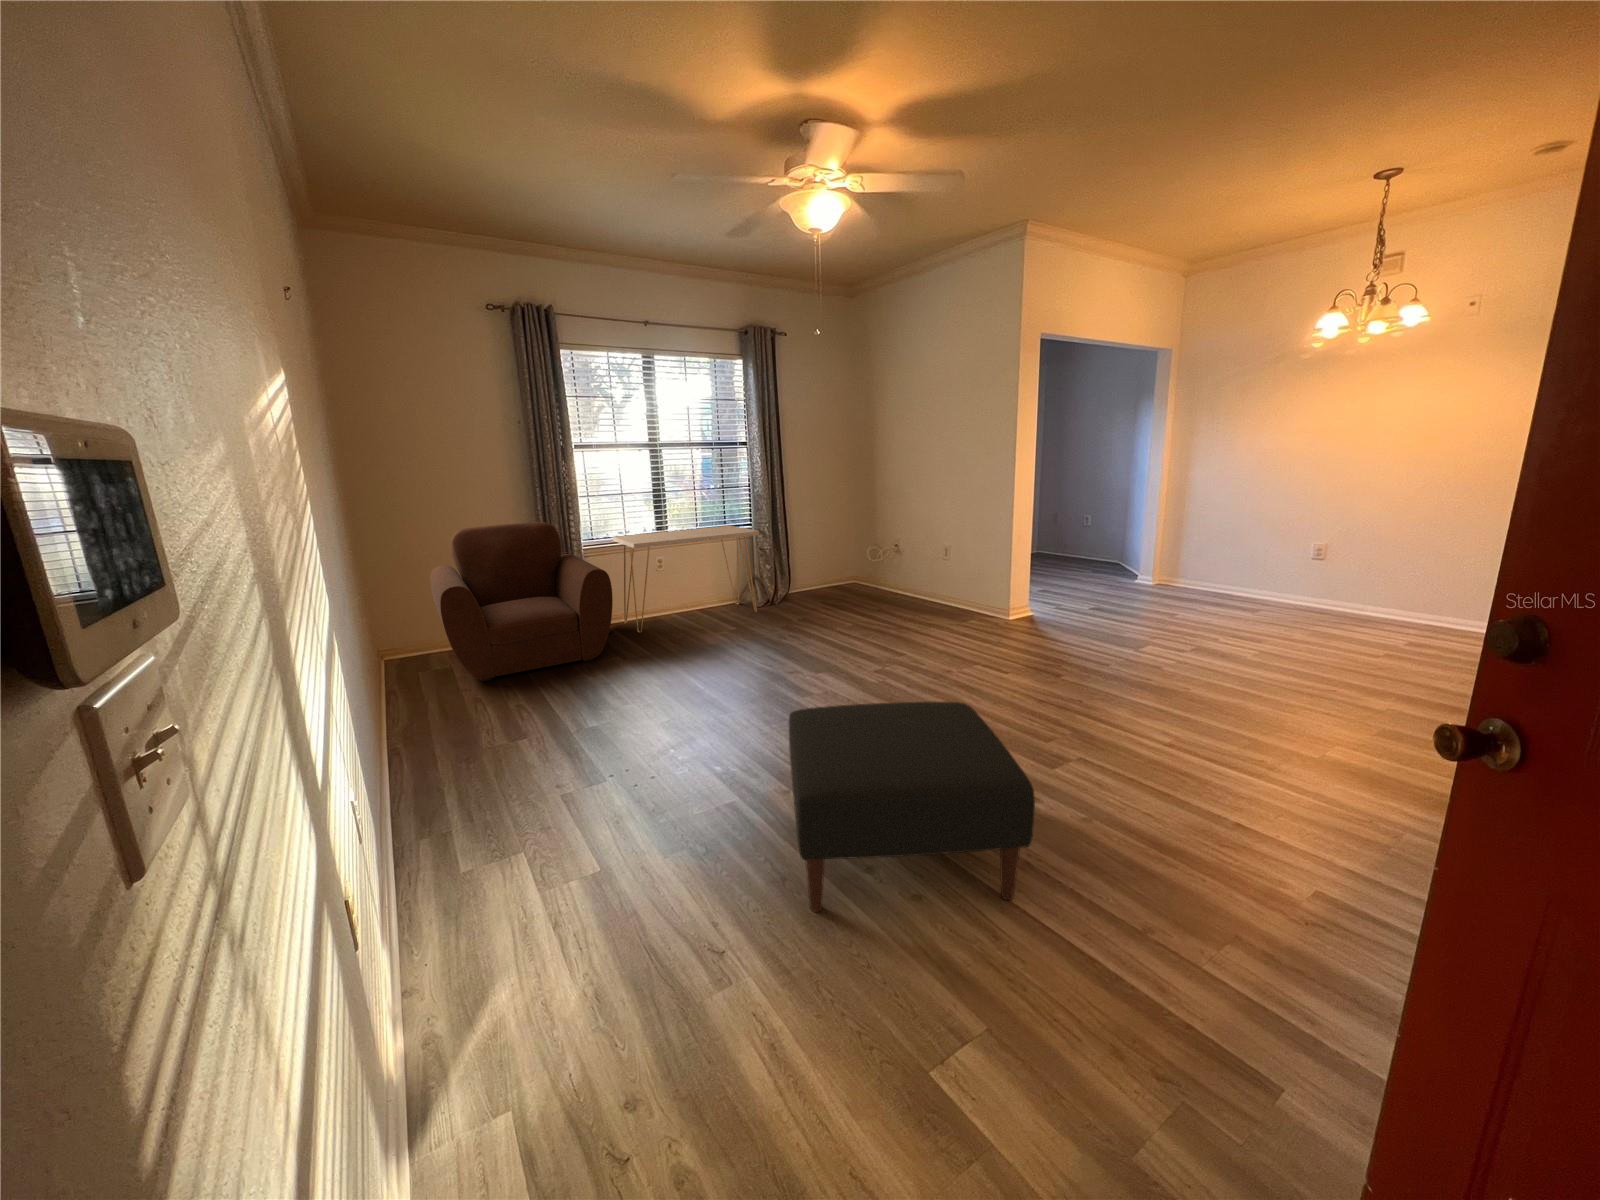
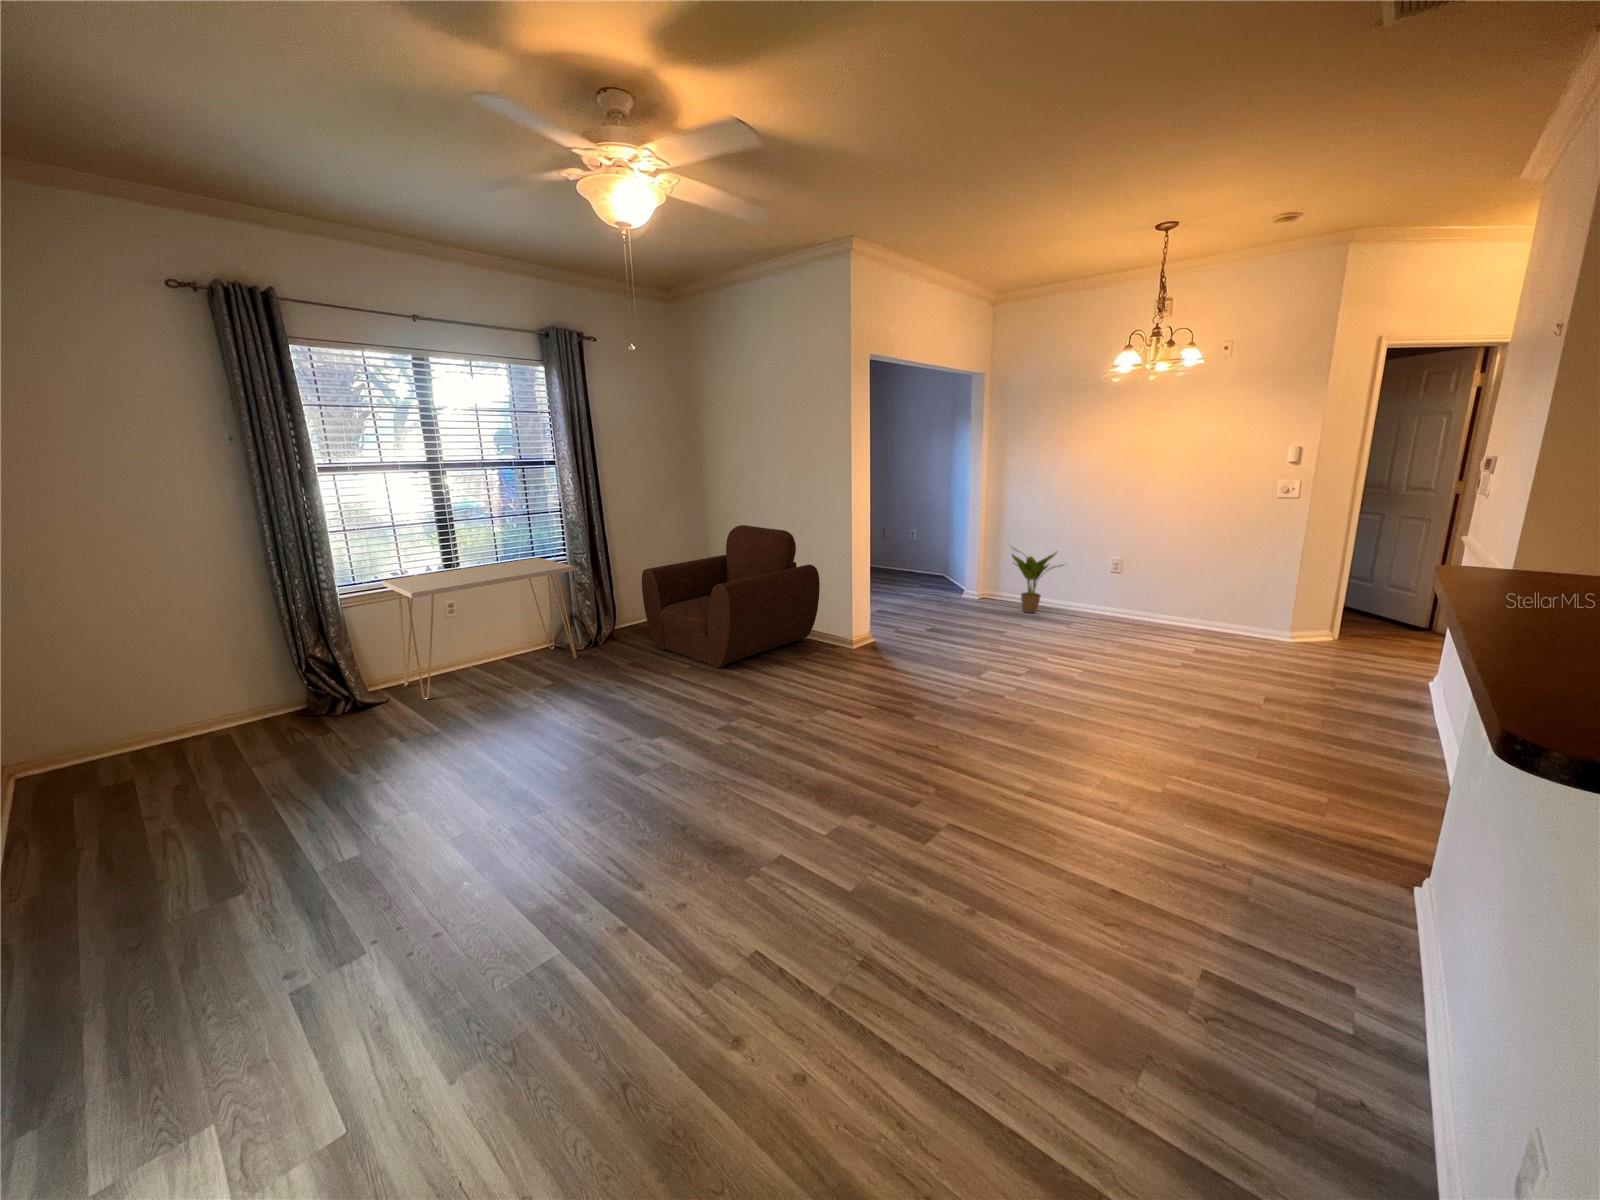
armchair: present [430,522,613,682] -> present [642,525,820,669]
potted plant: none [1184,523,1255,598] -> present [1012,553,1061,613]
ottoman: present [789,702,1035,912] -> none [630,803,935,1132]

